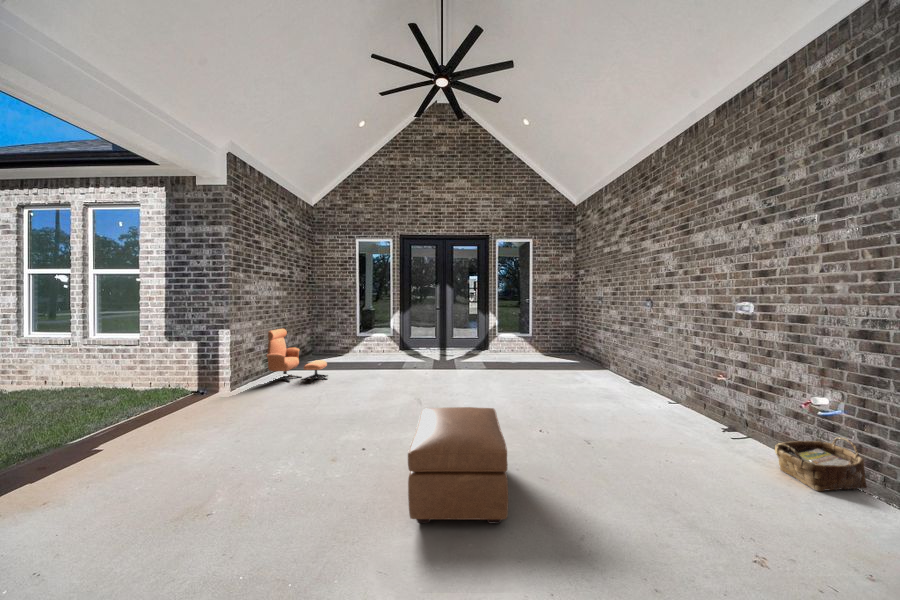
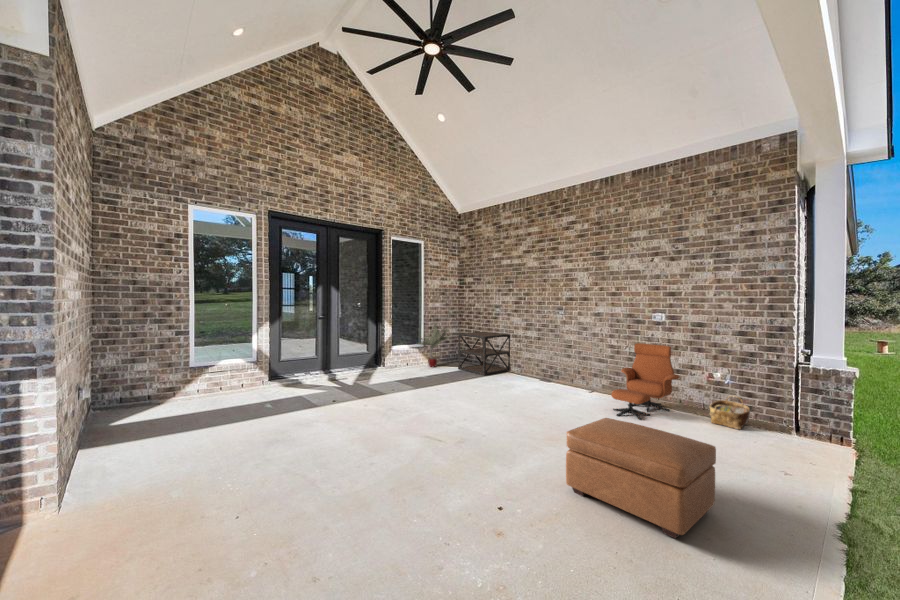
potted tree: none [524,314,559,356] -> present [418,323,449,367]
side table: none [561,325,614,368] -> present [458,332,510,375]
lounge chair: present [266,329,328,382] -> present [612,343,679,420]

